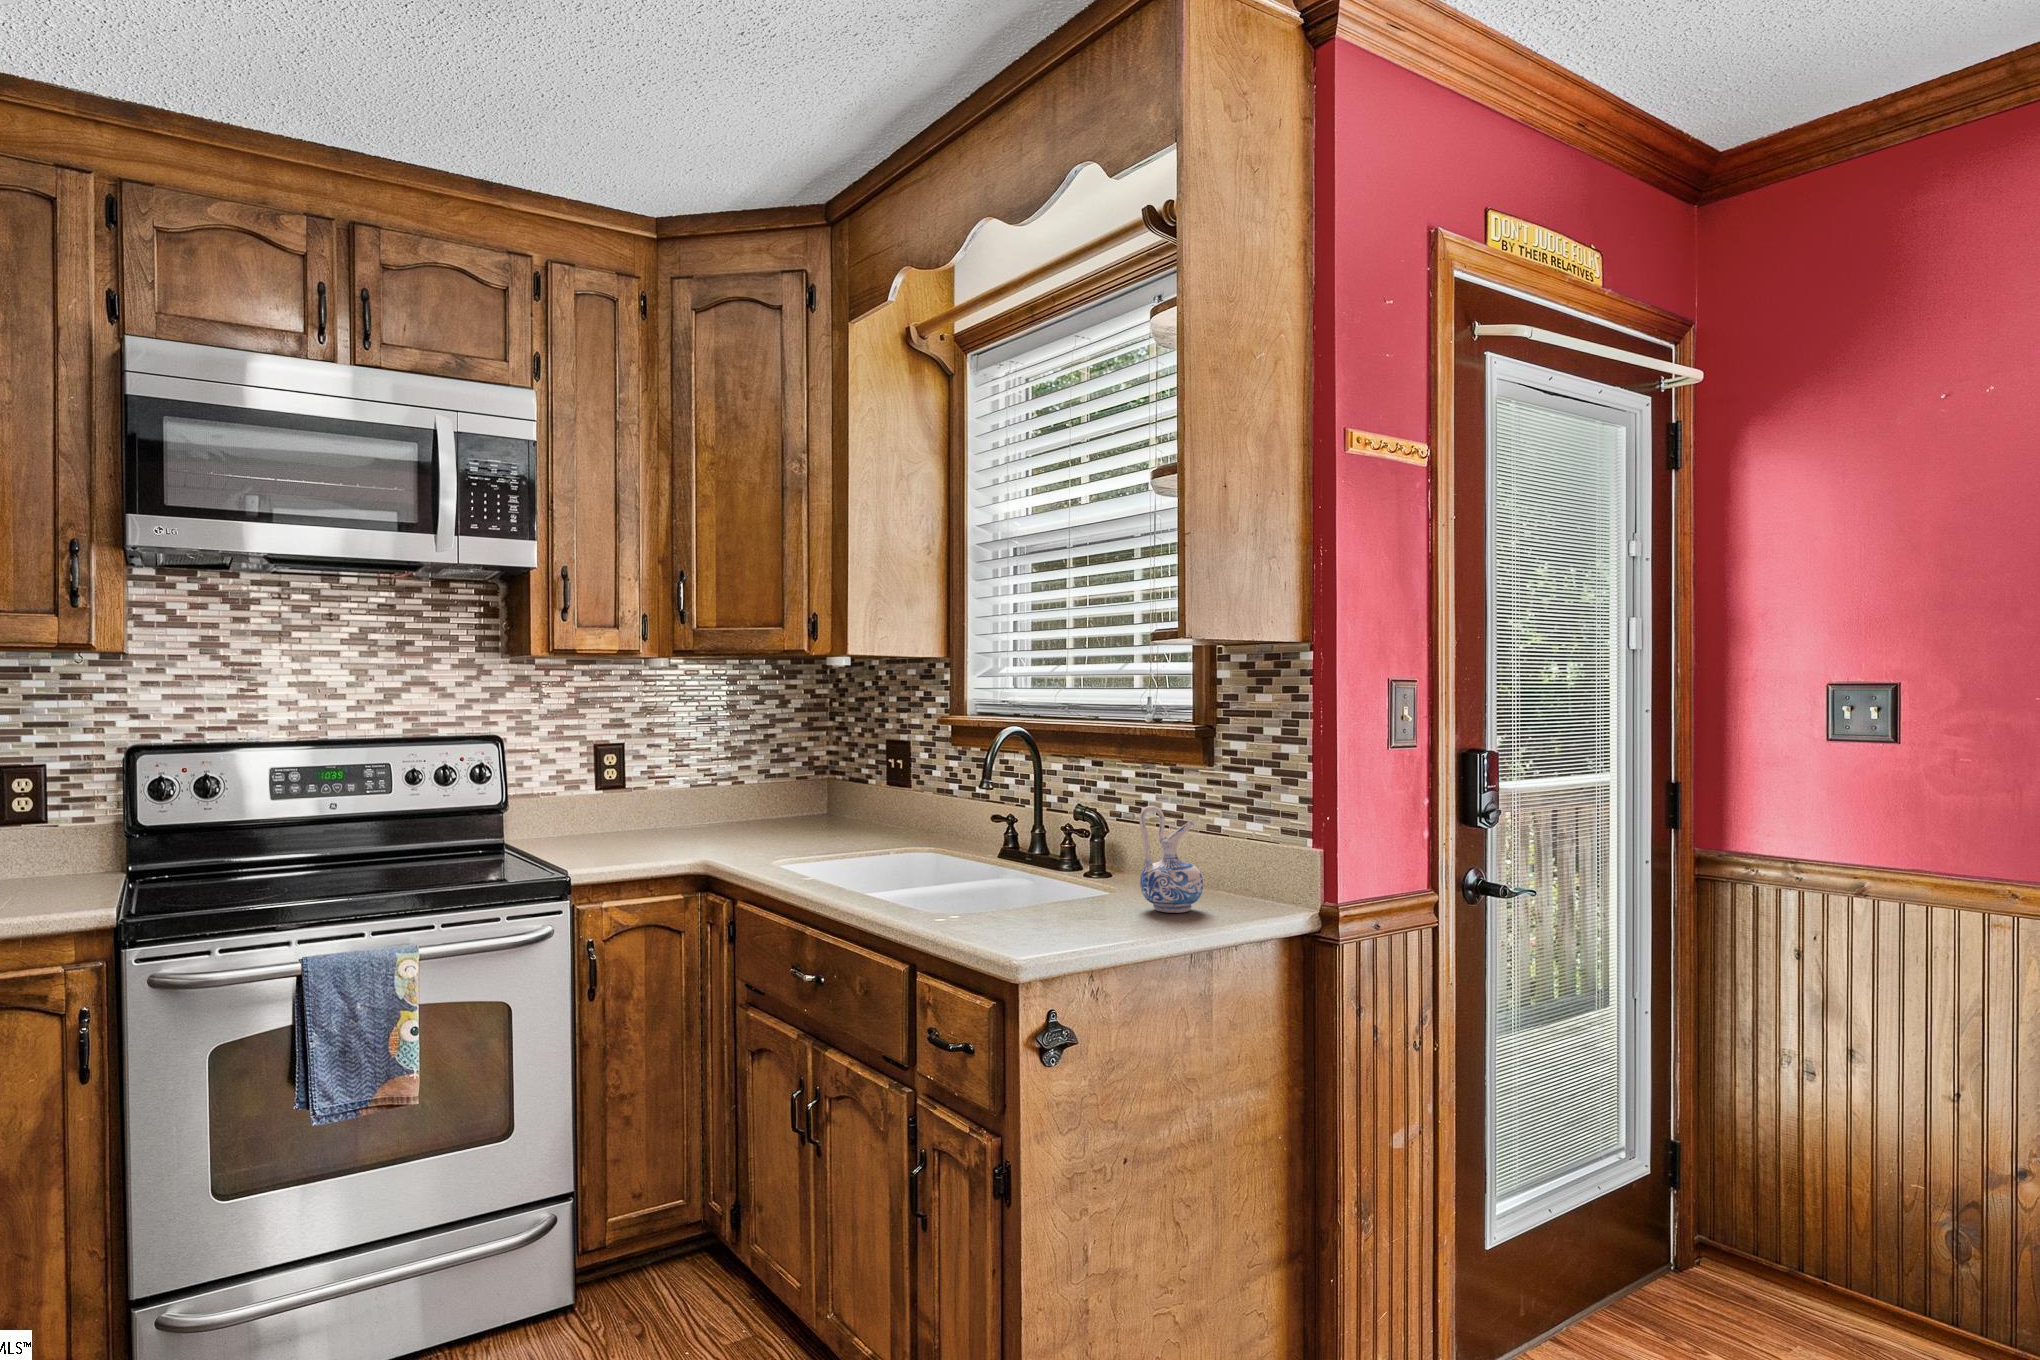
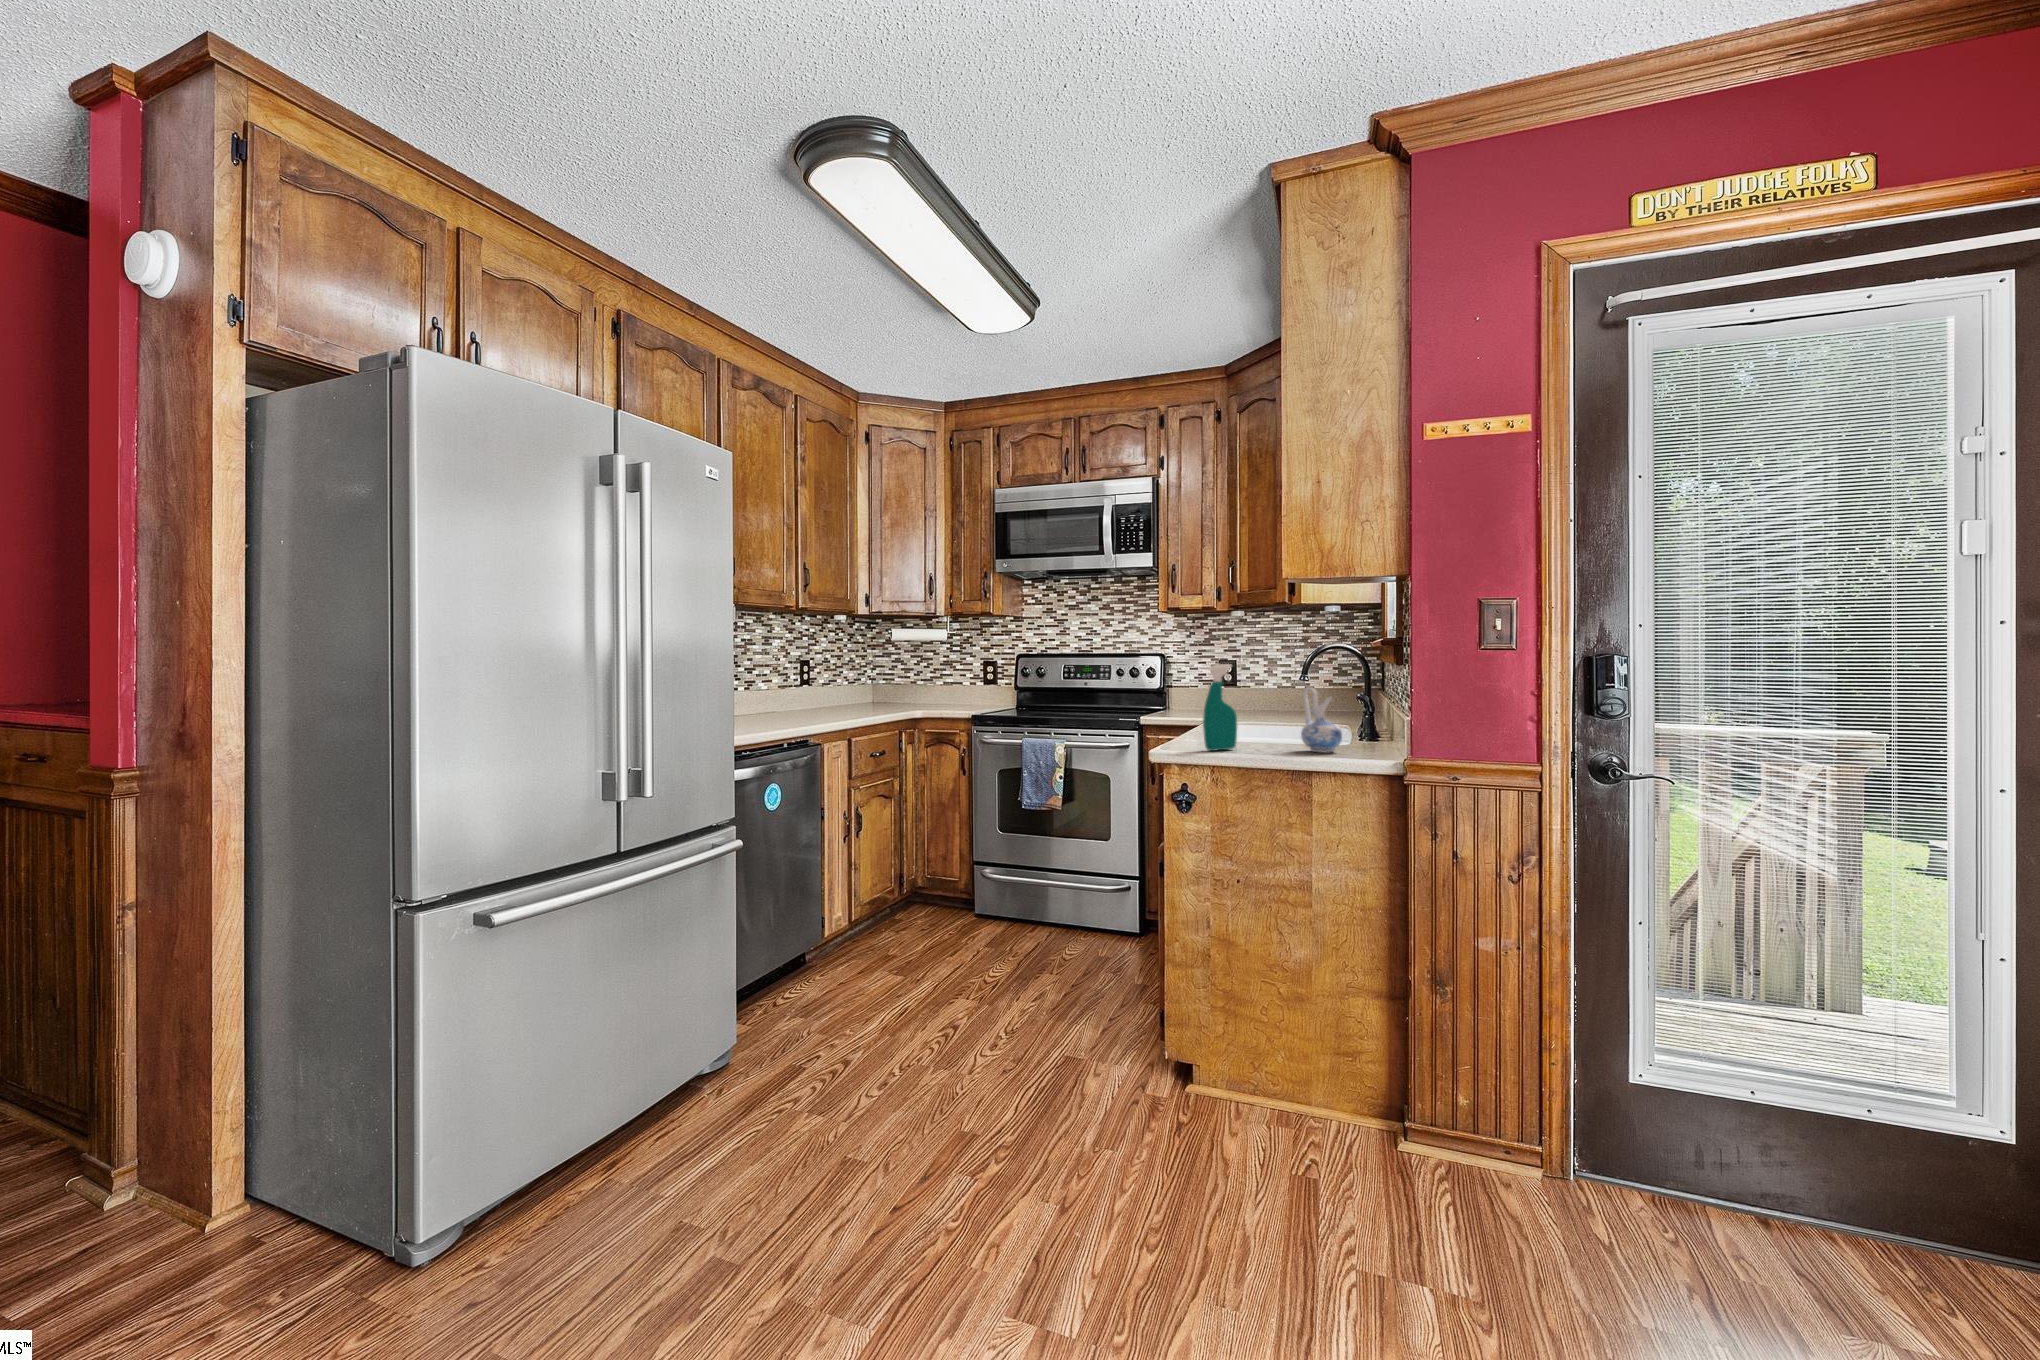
spray bottle: none [1055,775,1082,939] -> present [1203,664,1237,751]

